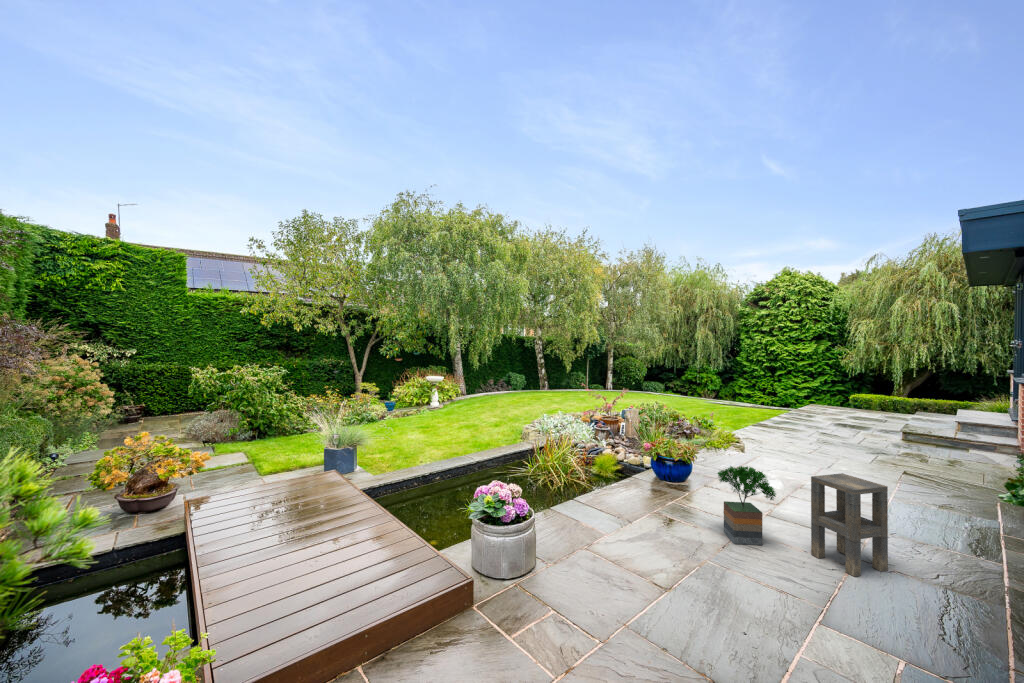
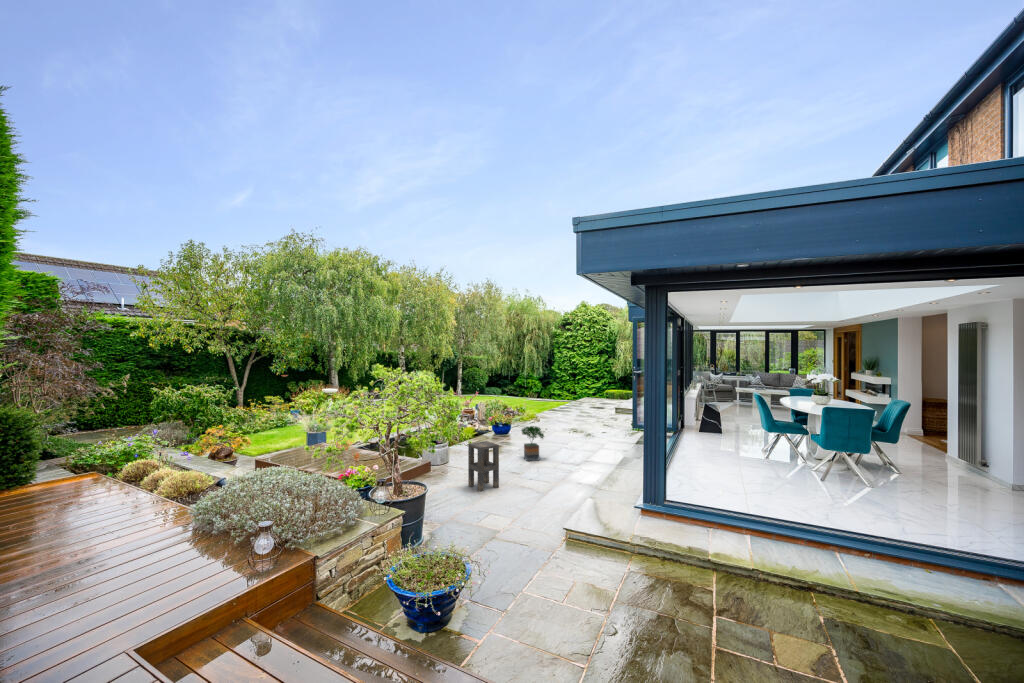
side table: present [811,473,888,577] -> present [468,441,499,491]

